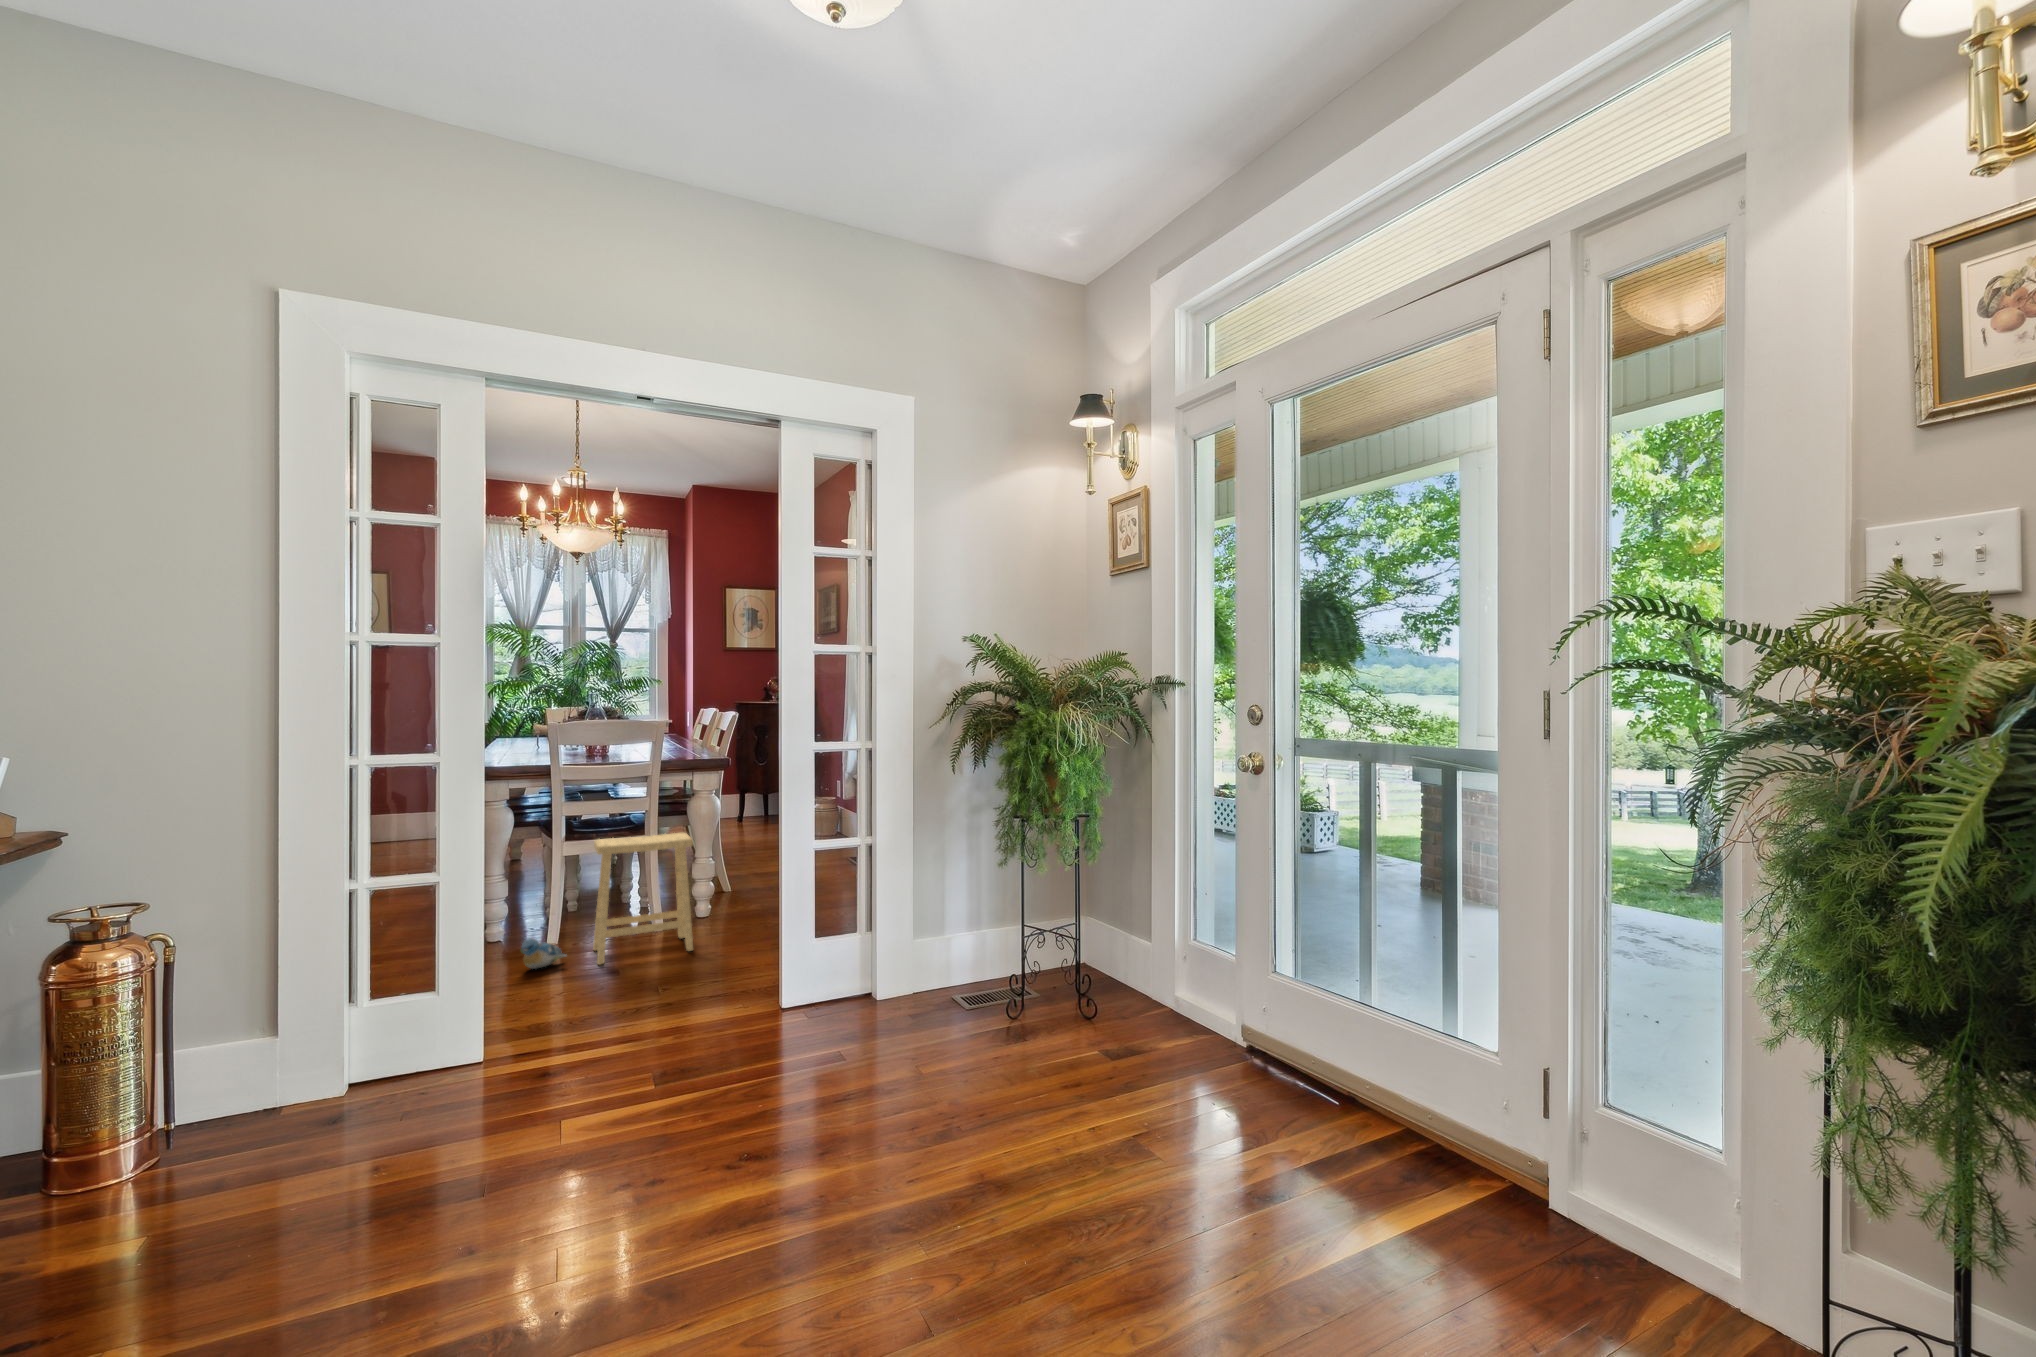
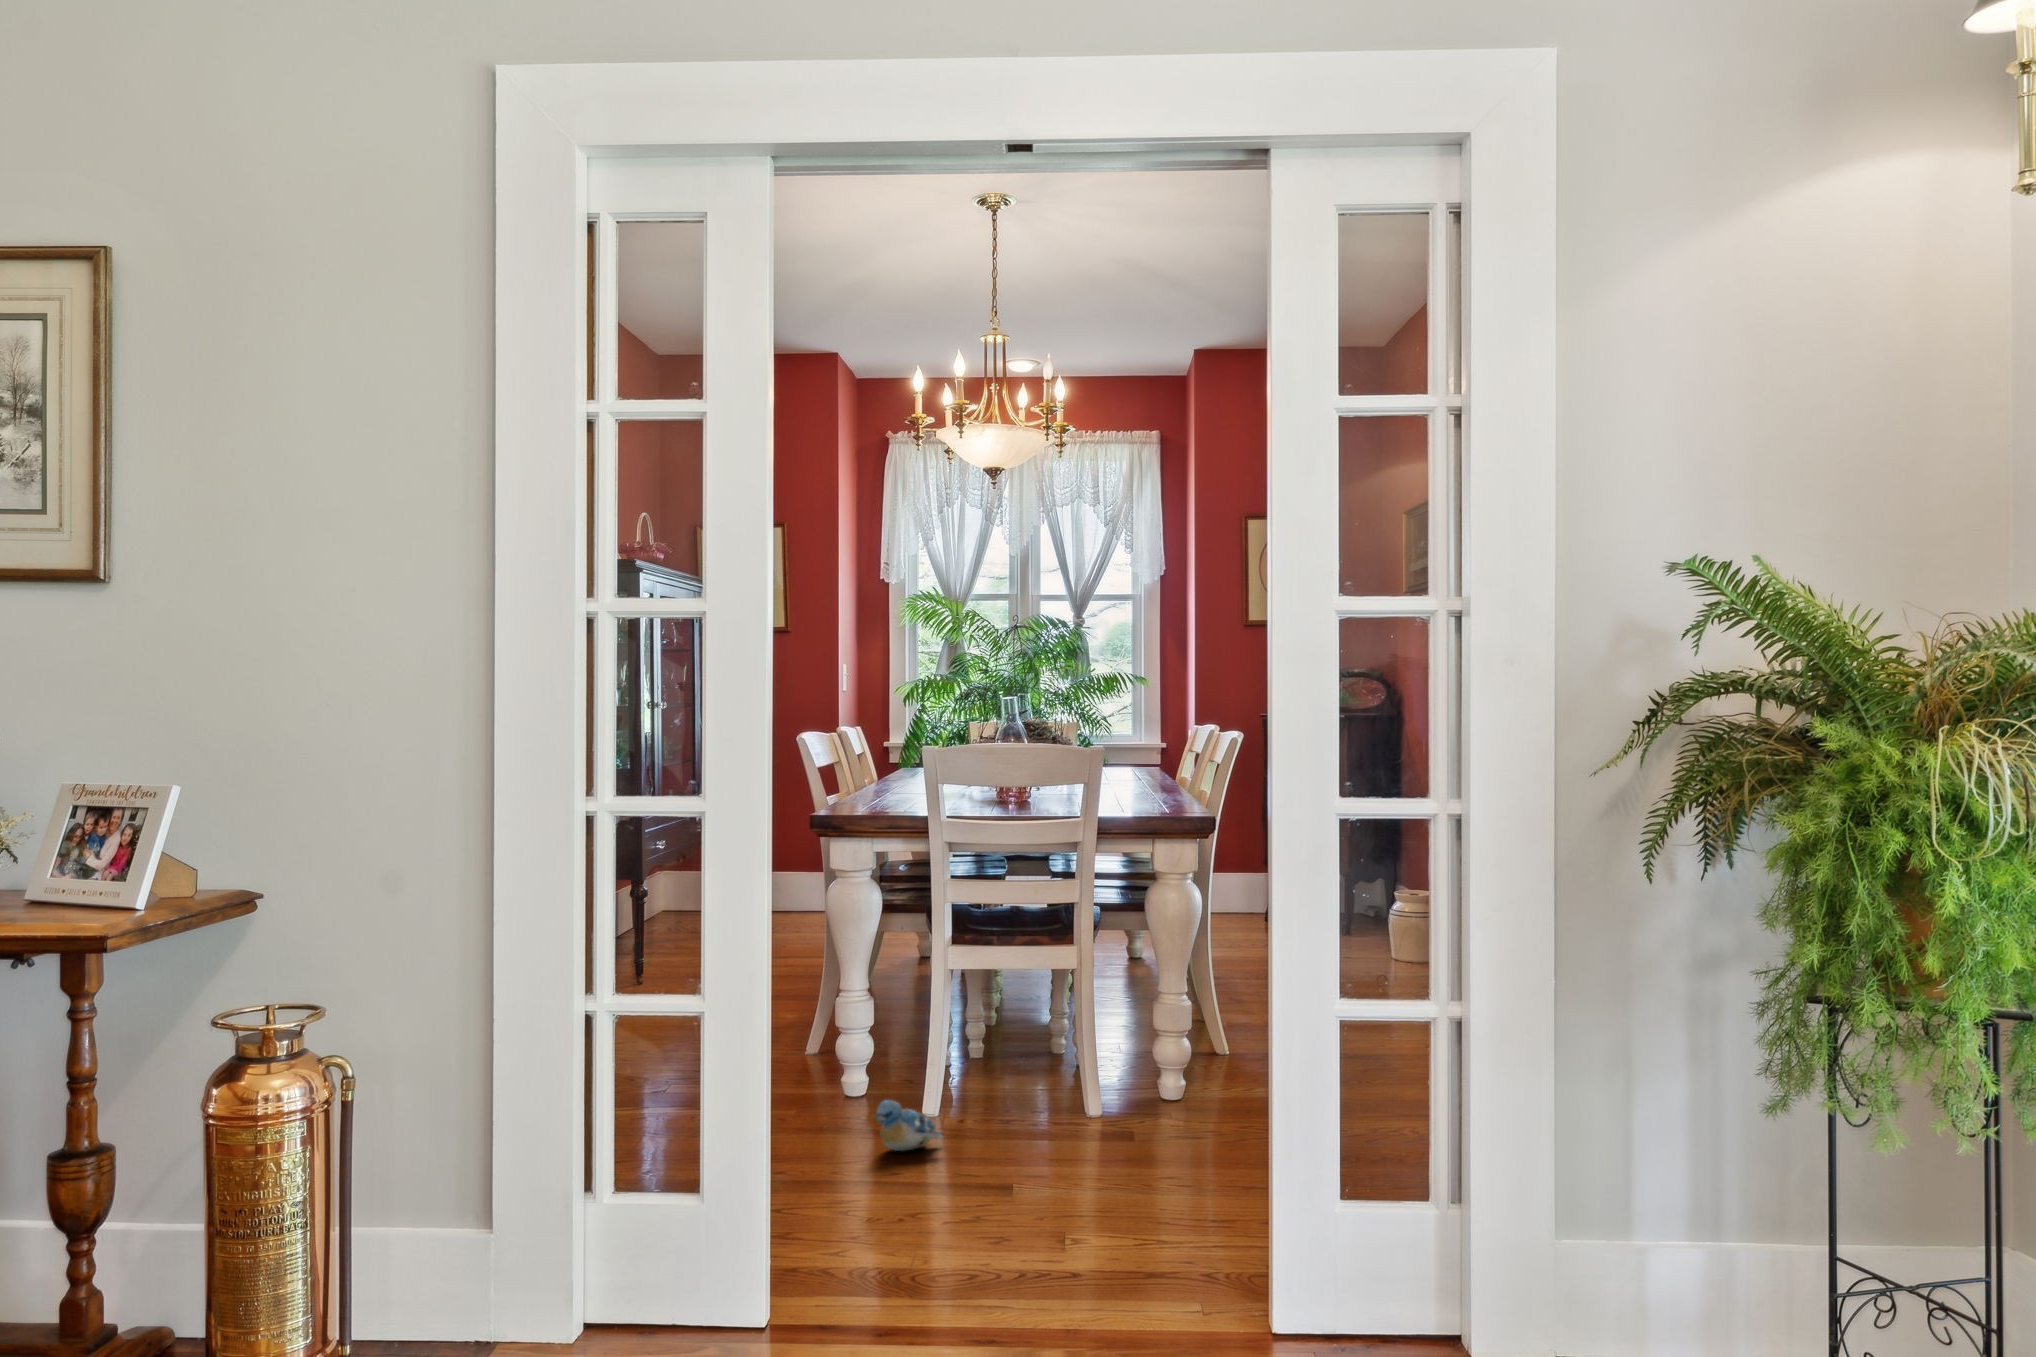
footstool: present [593,833,693,965] -> none [985,944,1140,1162]

